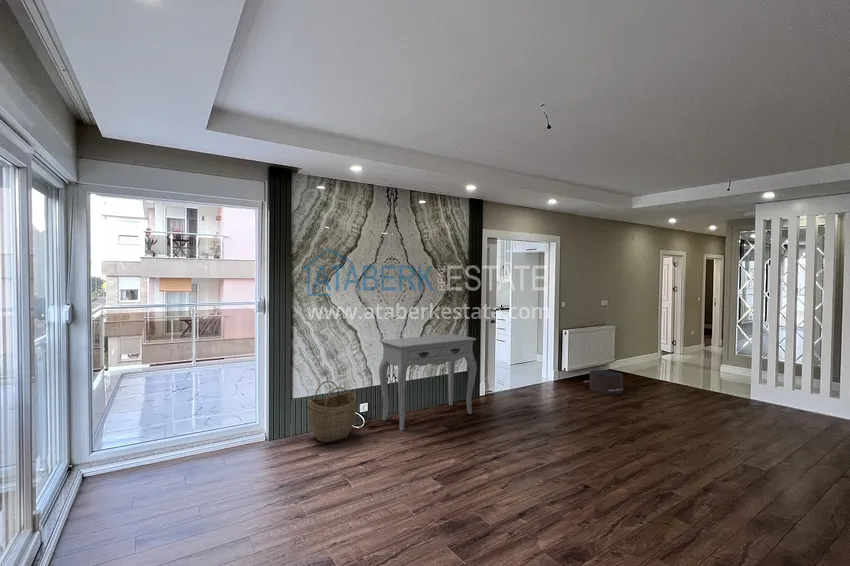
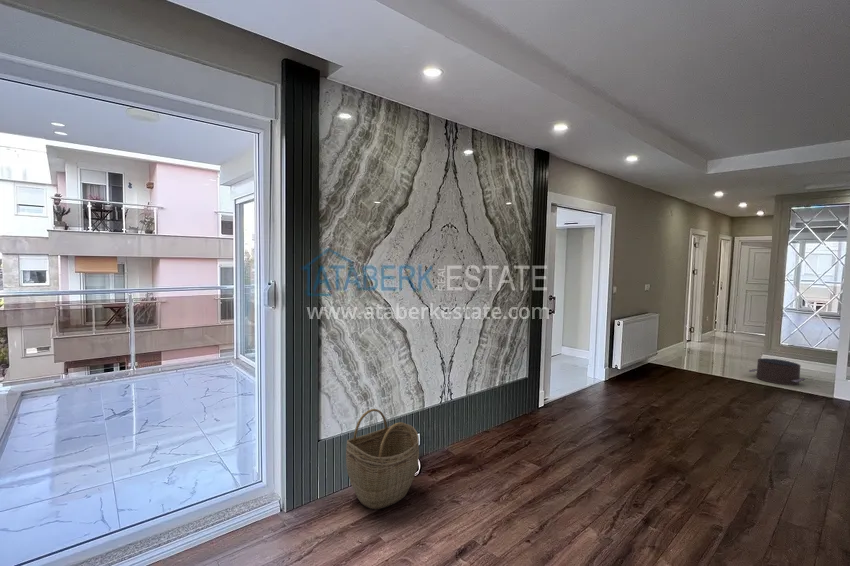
console table: present [379,334,477,431] -> none [435,330,560,476]
pouf: present [584,370,623,395] -> present [749,358,804,385]

